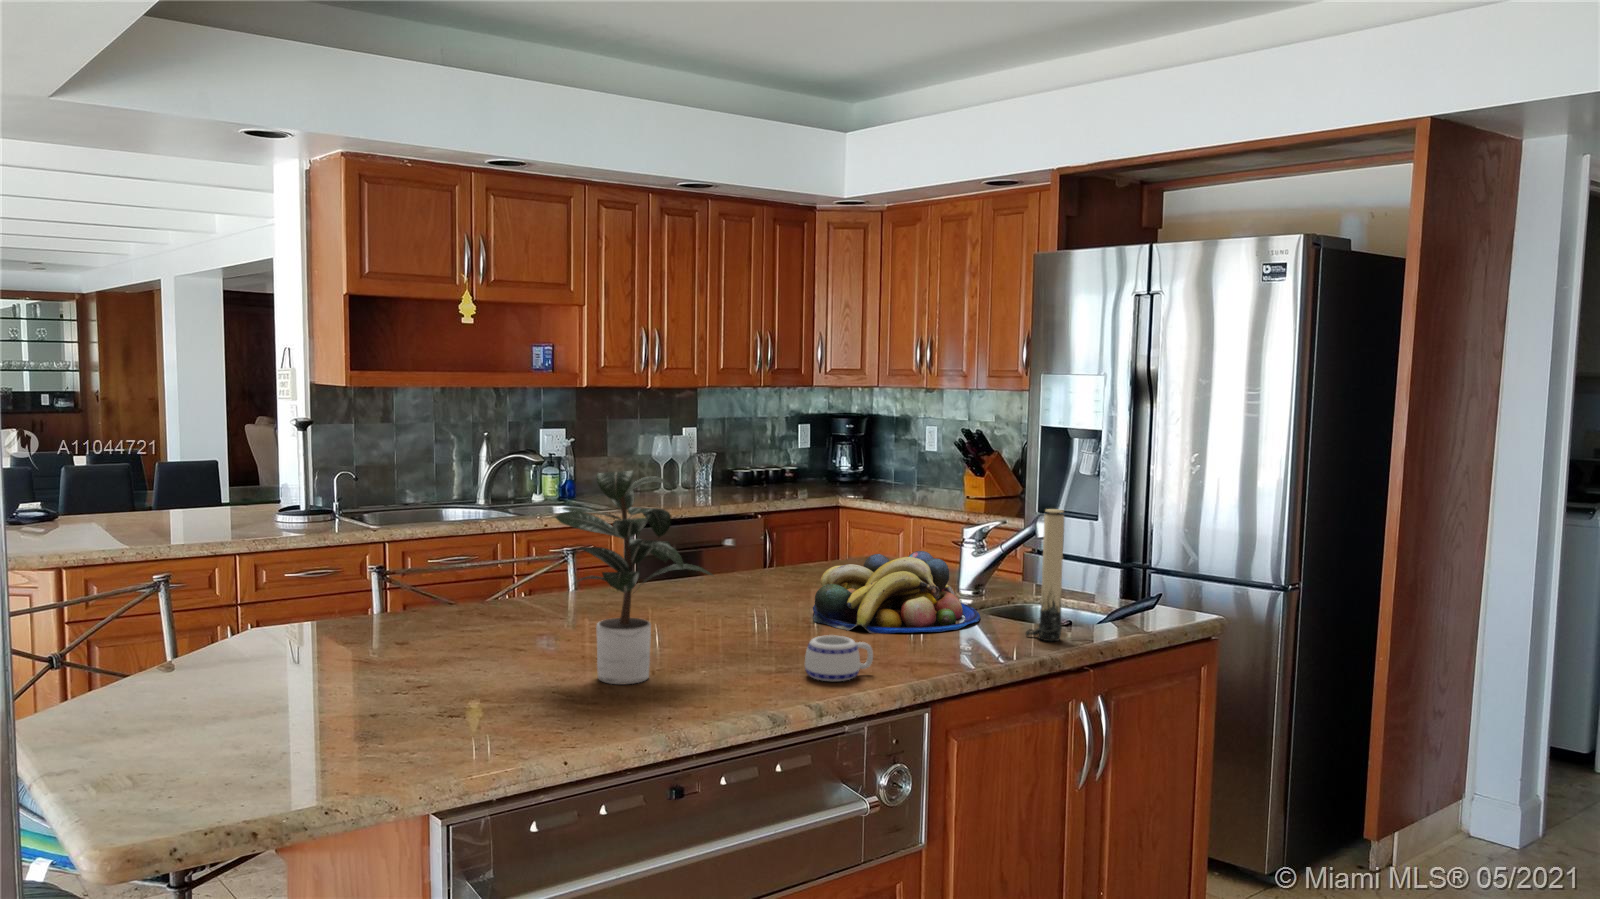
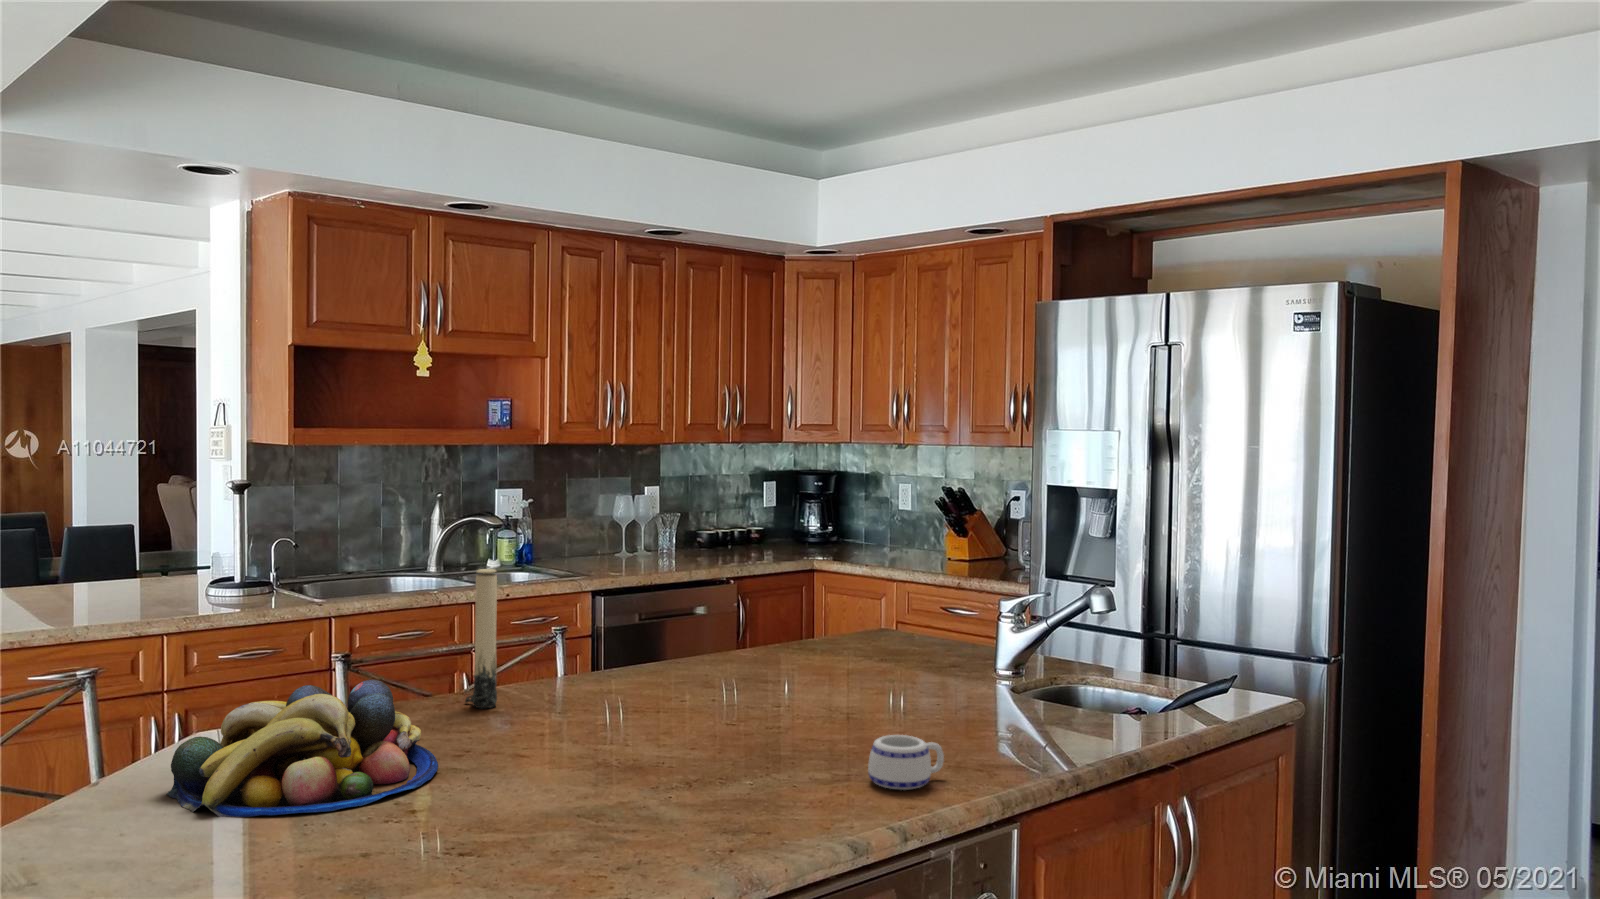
potted plant: present [555,471,712,684] -> none [558,549,787,799]
candle: present [1026,509,1064,641] -> present [465,569,497,708]
fruit bowl: present [813,551,980,634] -> present [166,680,438,817]

